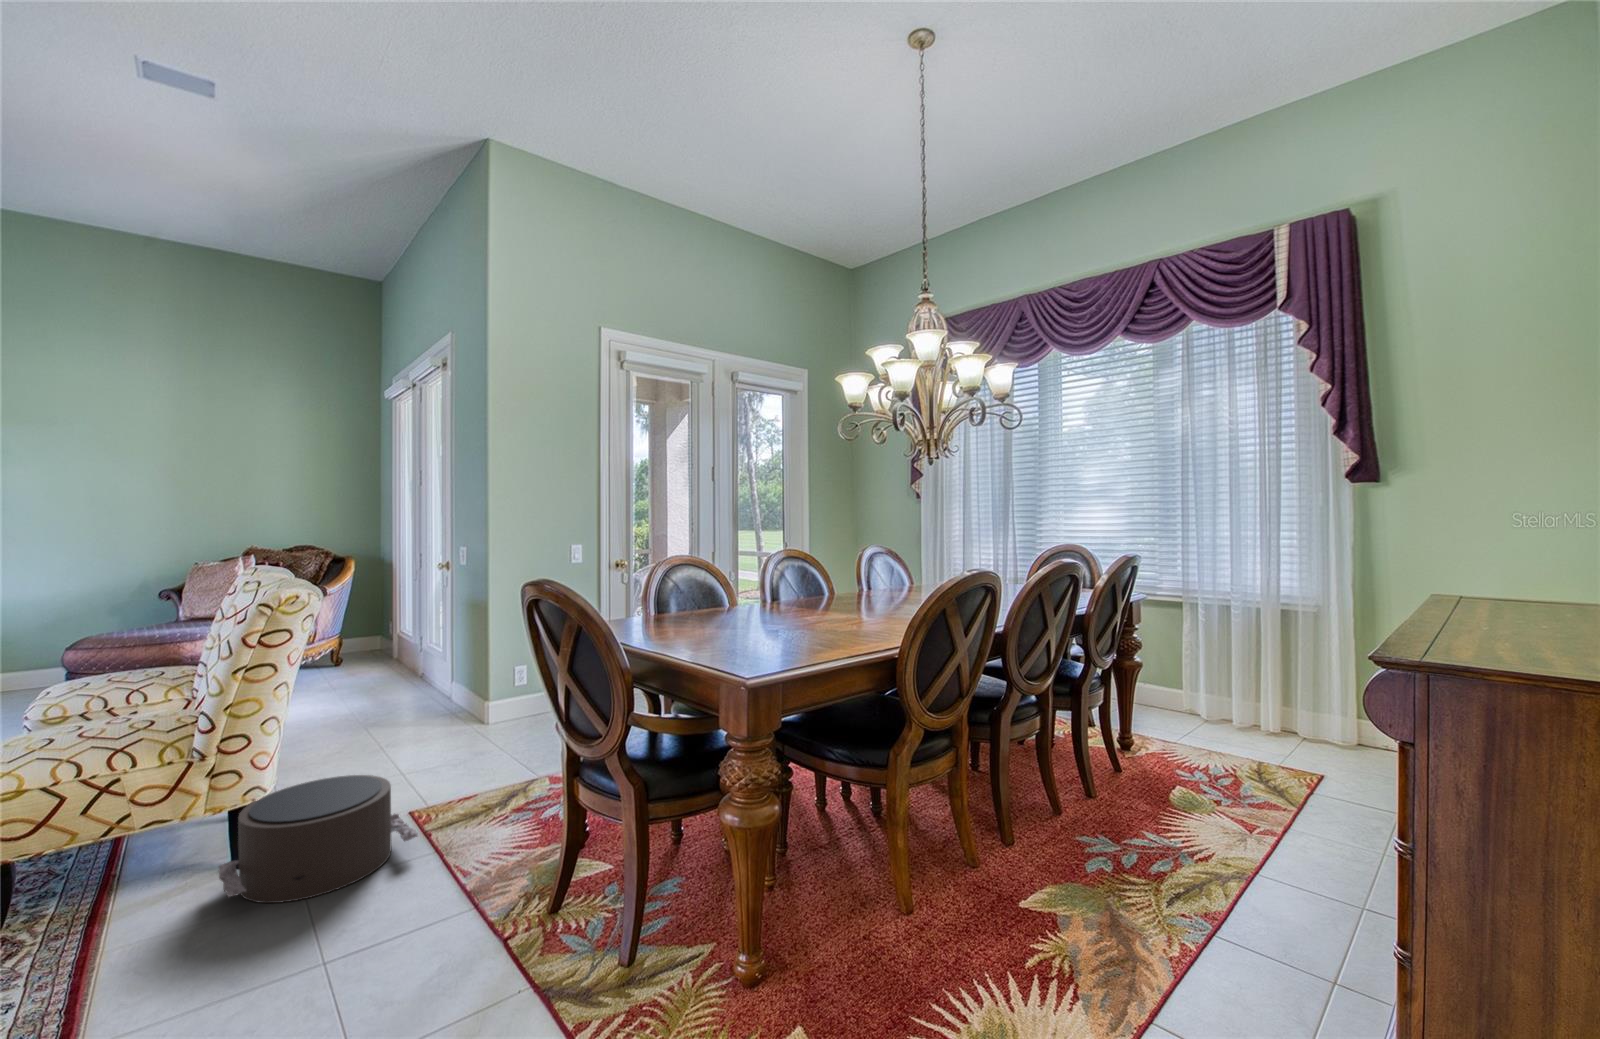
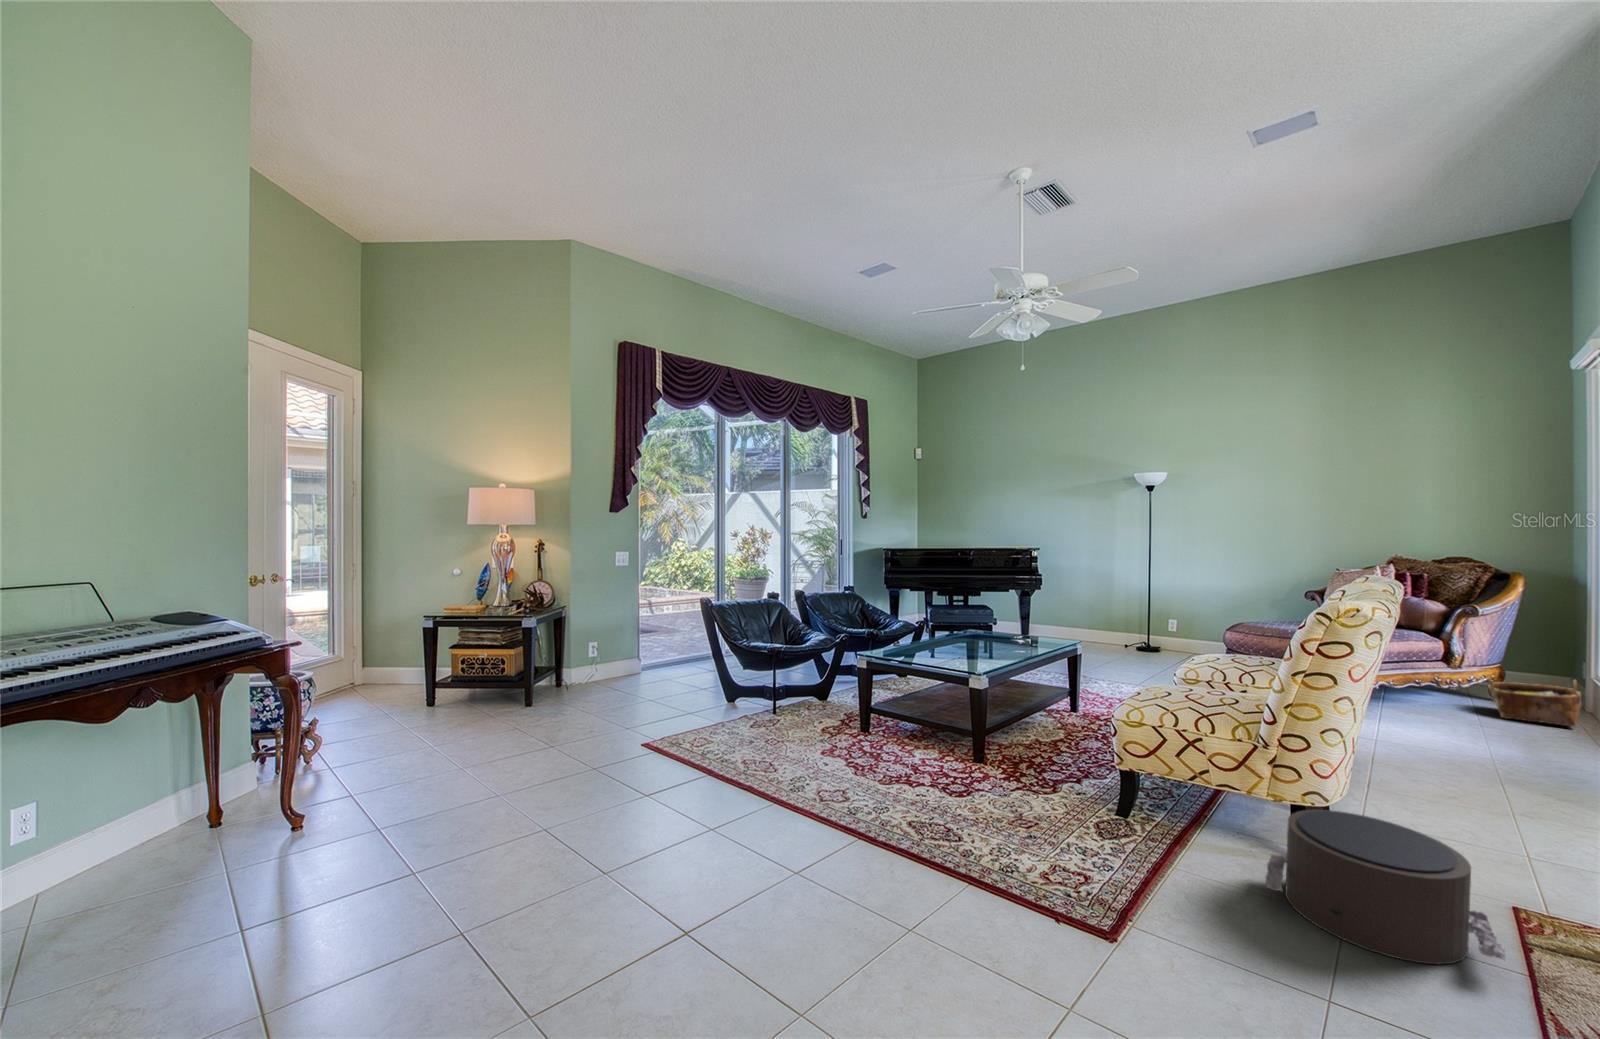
woven basket: none [331,630,392,673] -> present [1487,677,1581,726]

